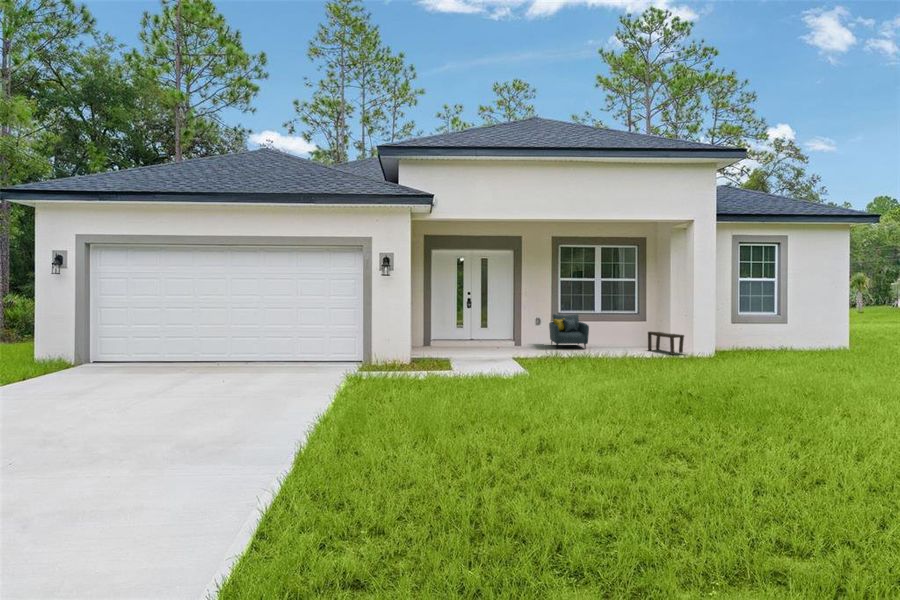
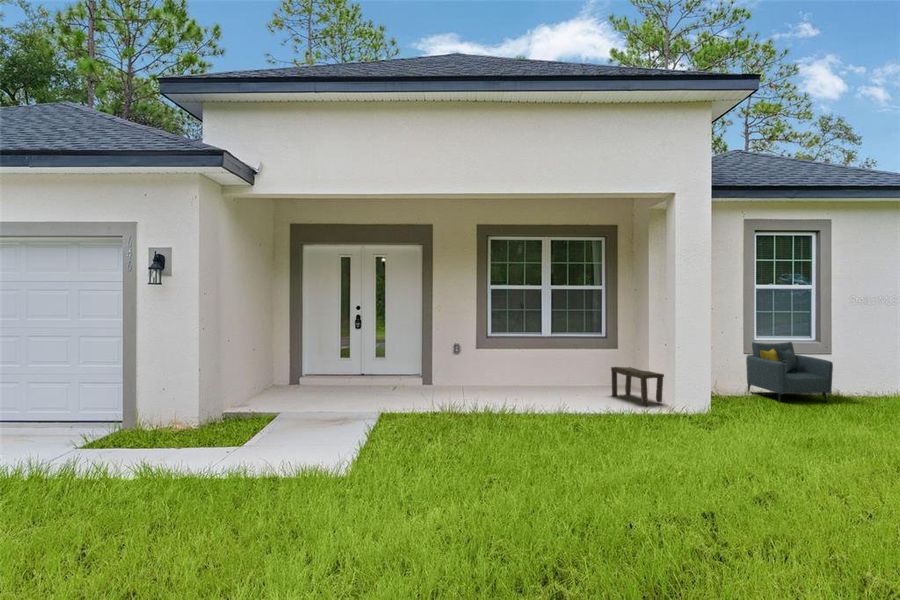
armchair: present [549,314,589,349] -> present [746,342,833,402]

